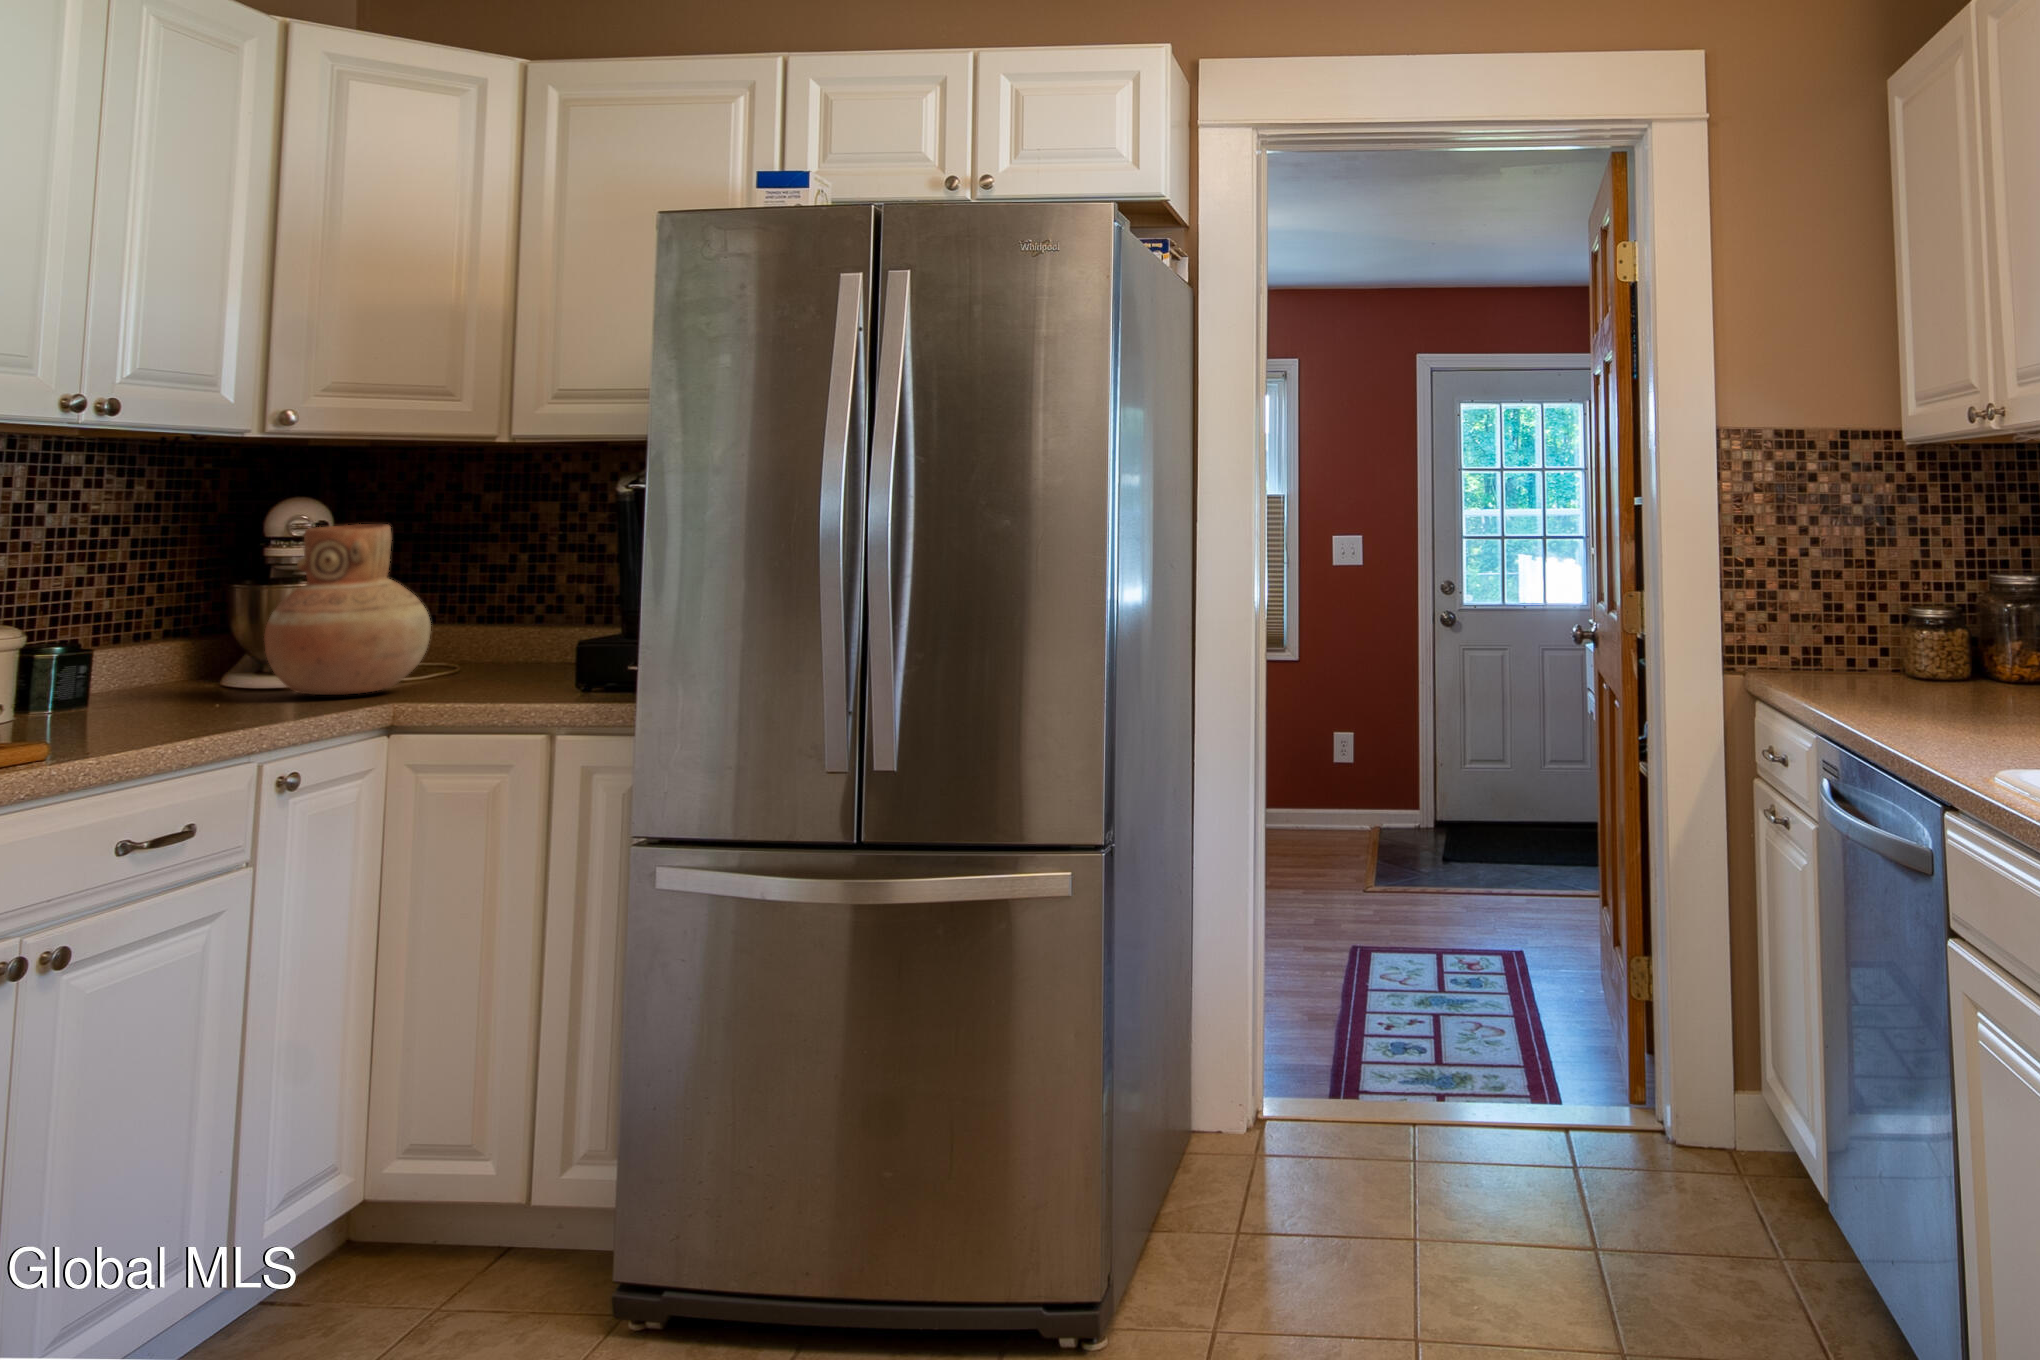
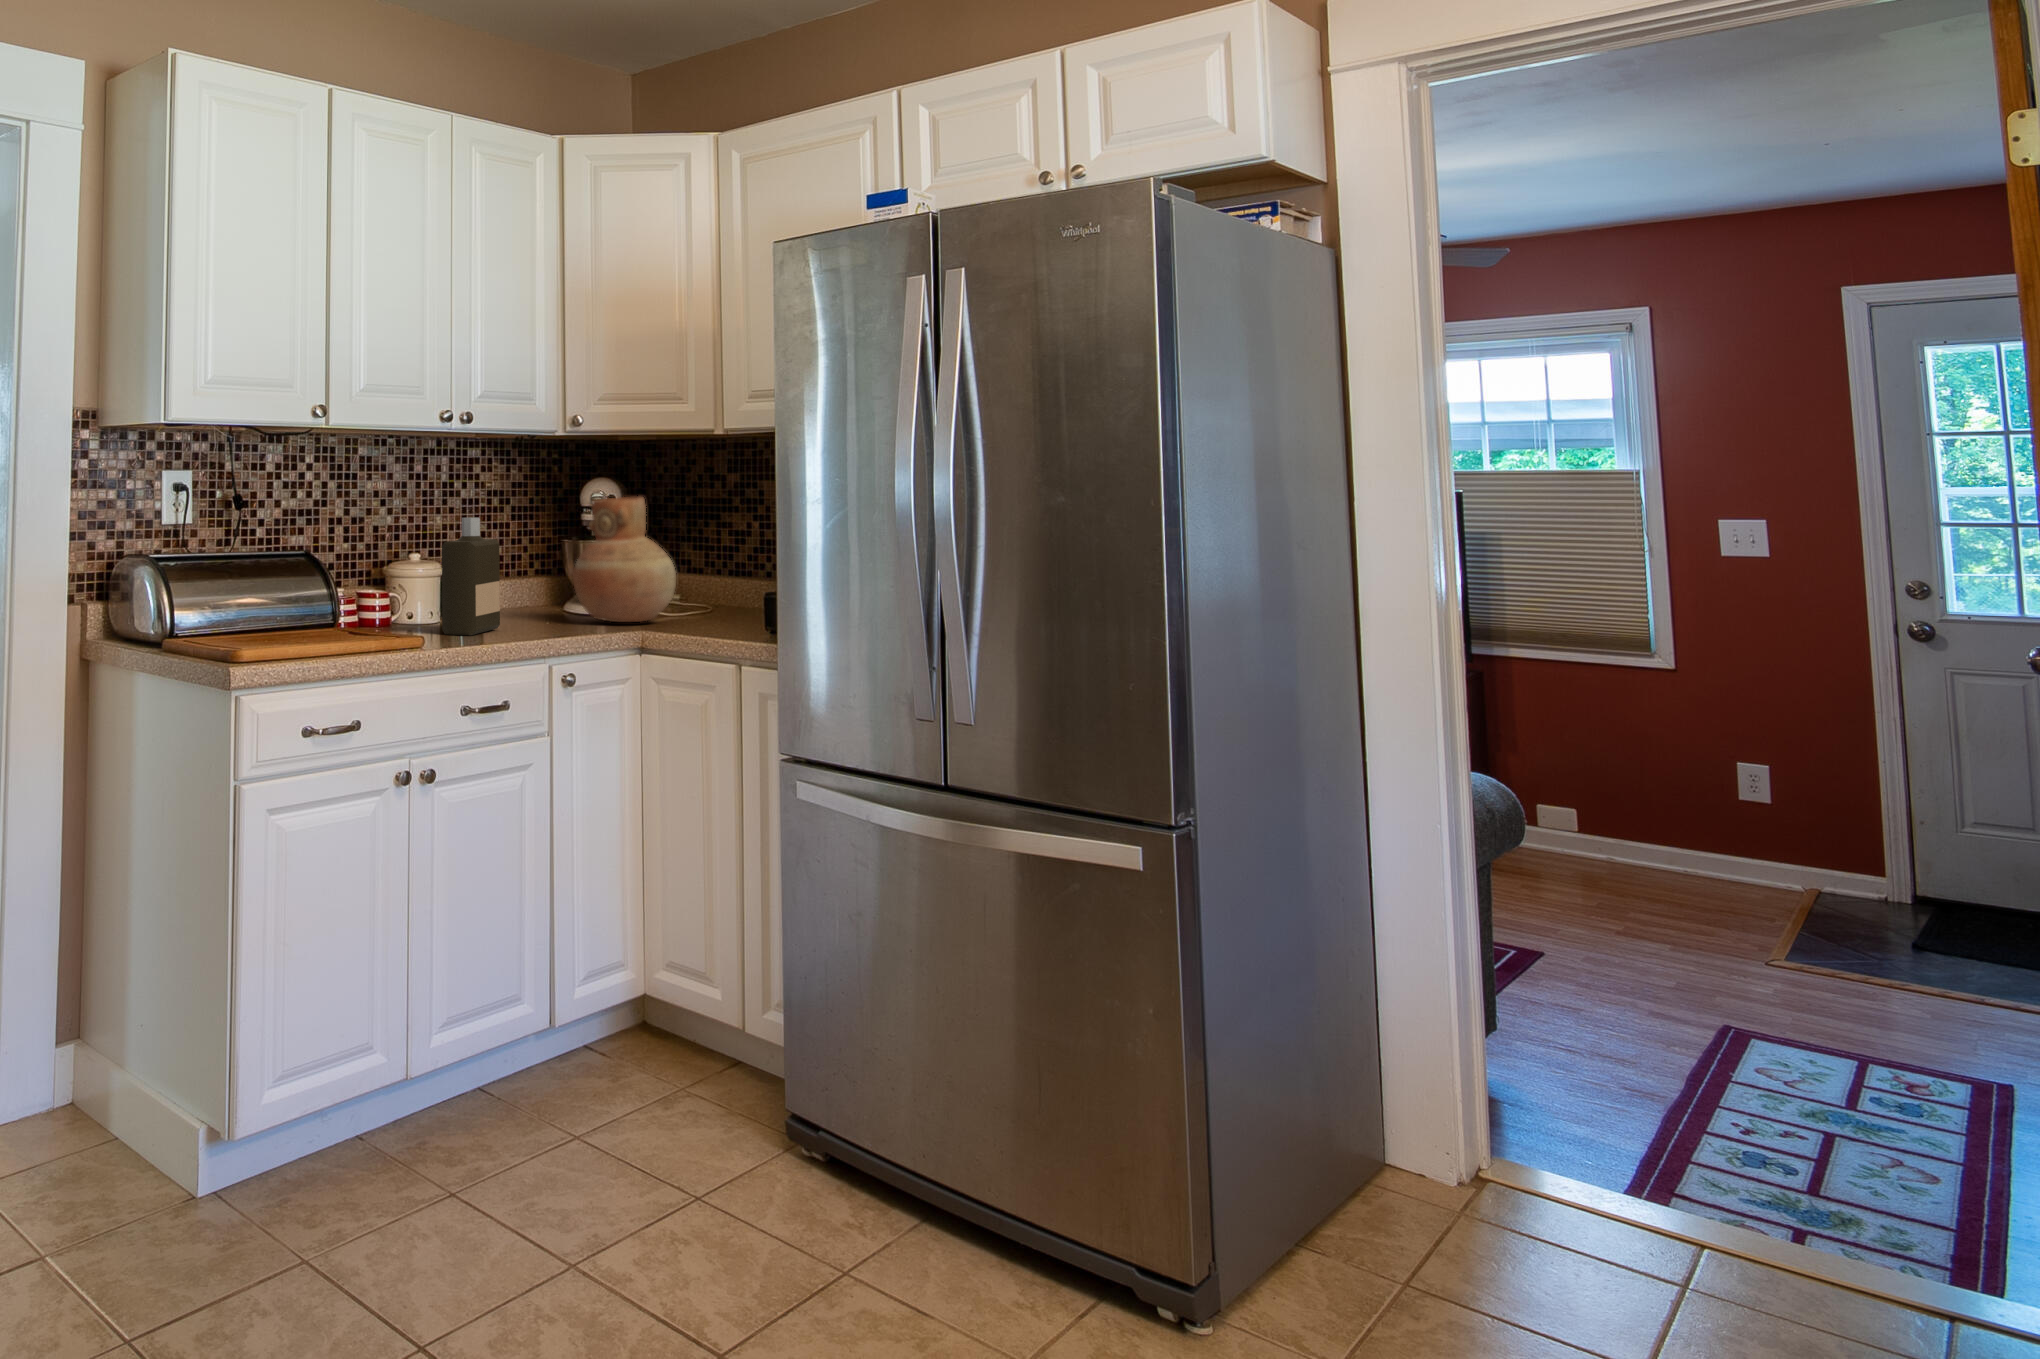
bottle: none [45,556,156,736] -> present [442,518,500,635]

